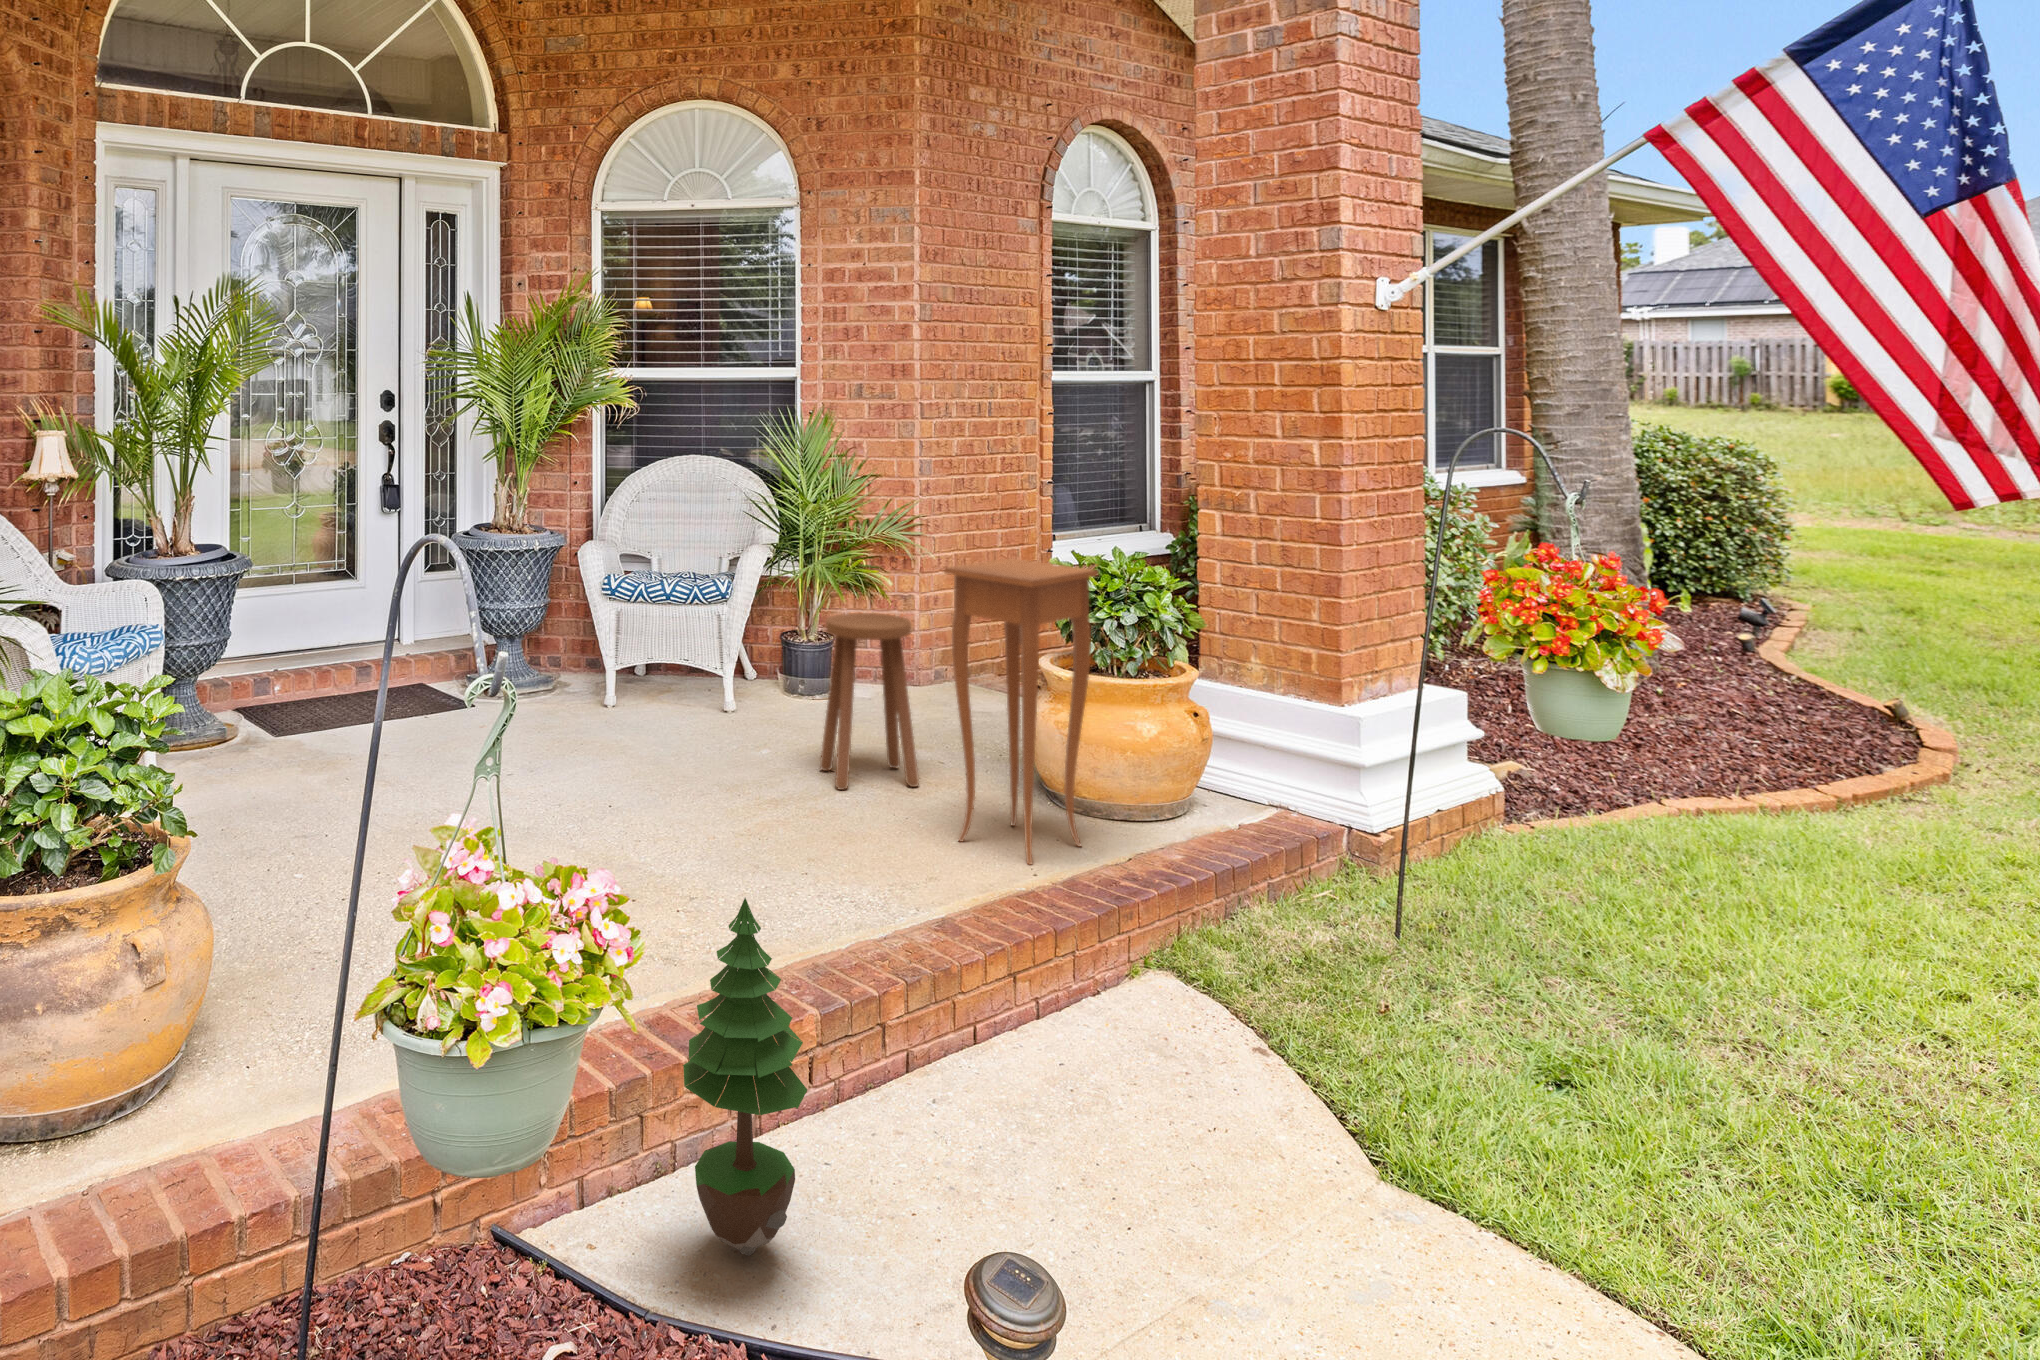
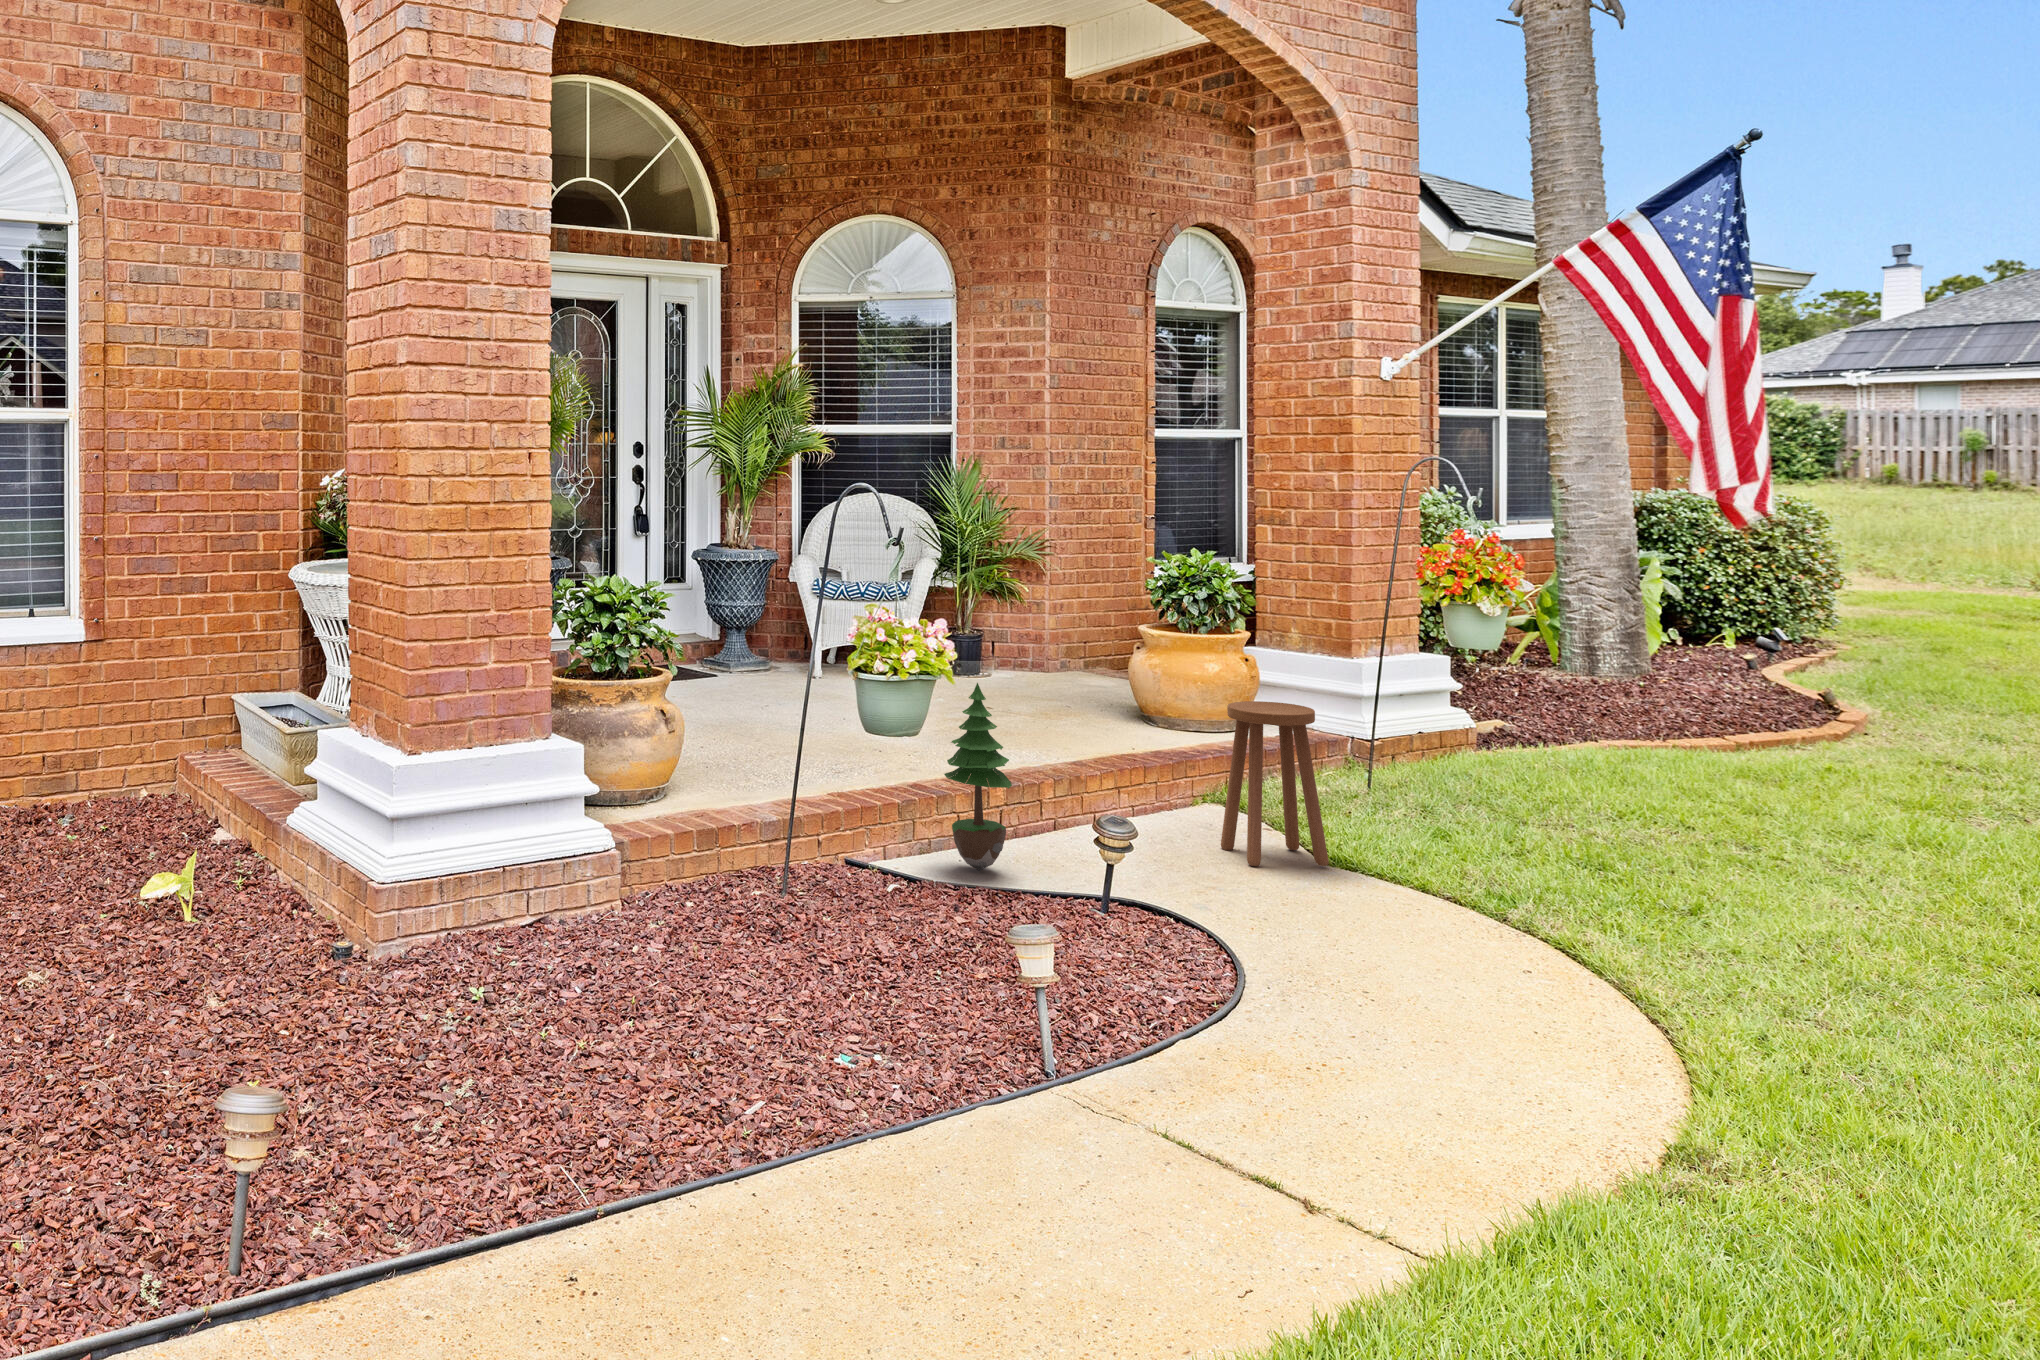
side table: present [944,559,1098,865] -> none [1078,545,1184,741]
stool: present [820,613,919,790] -> present [1221,701,1329,866]

